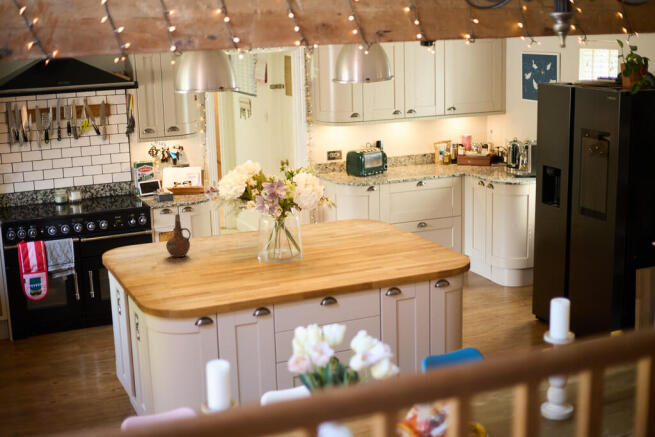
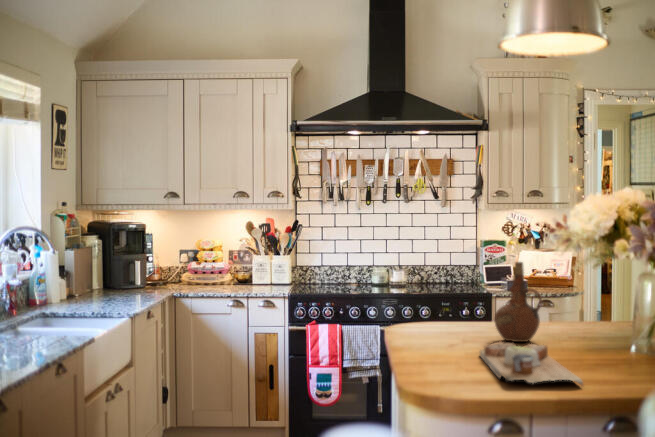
cutting board: none [163,260,215,285] -> present [480,341,583,385]

